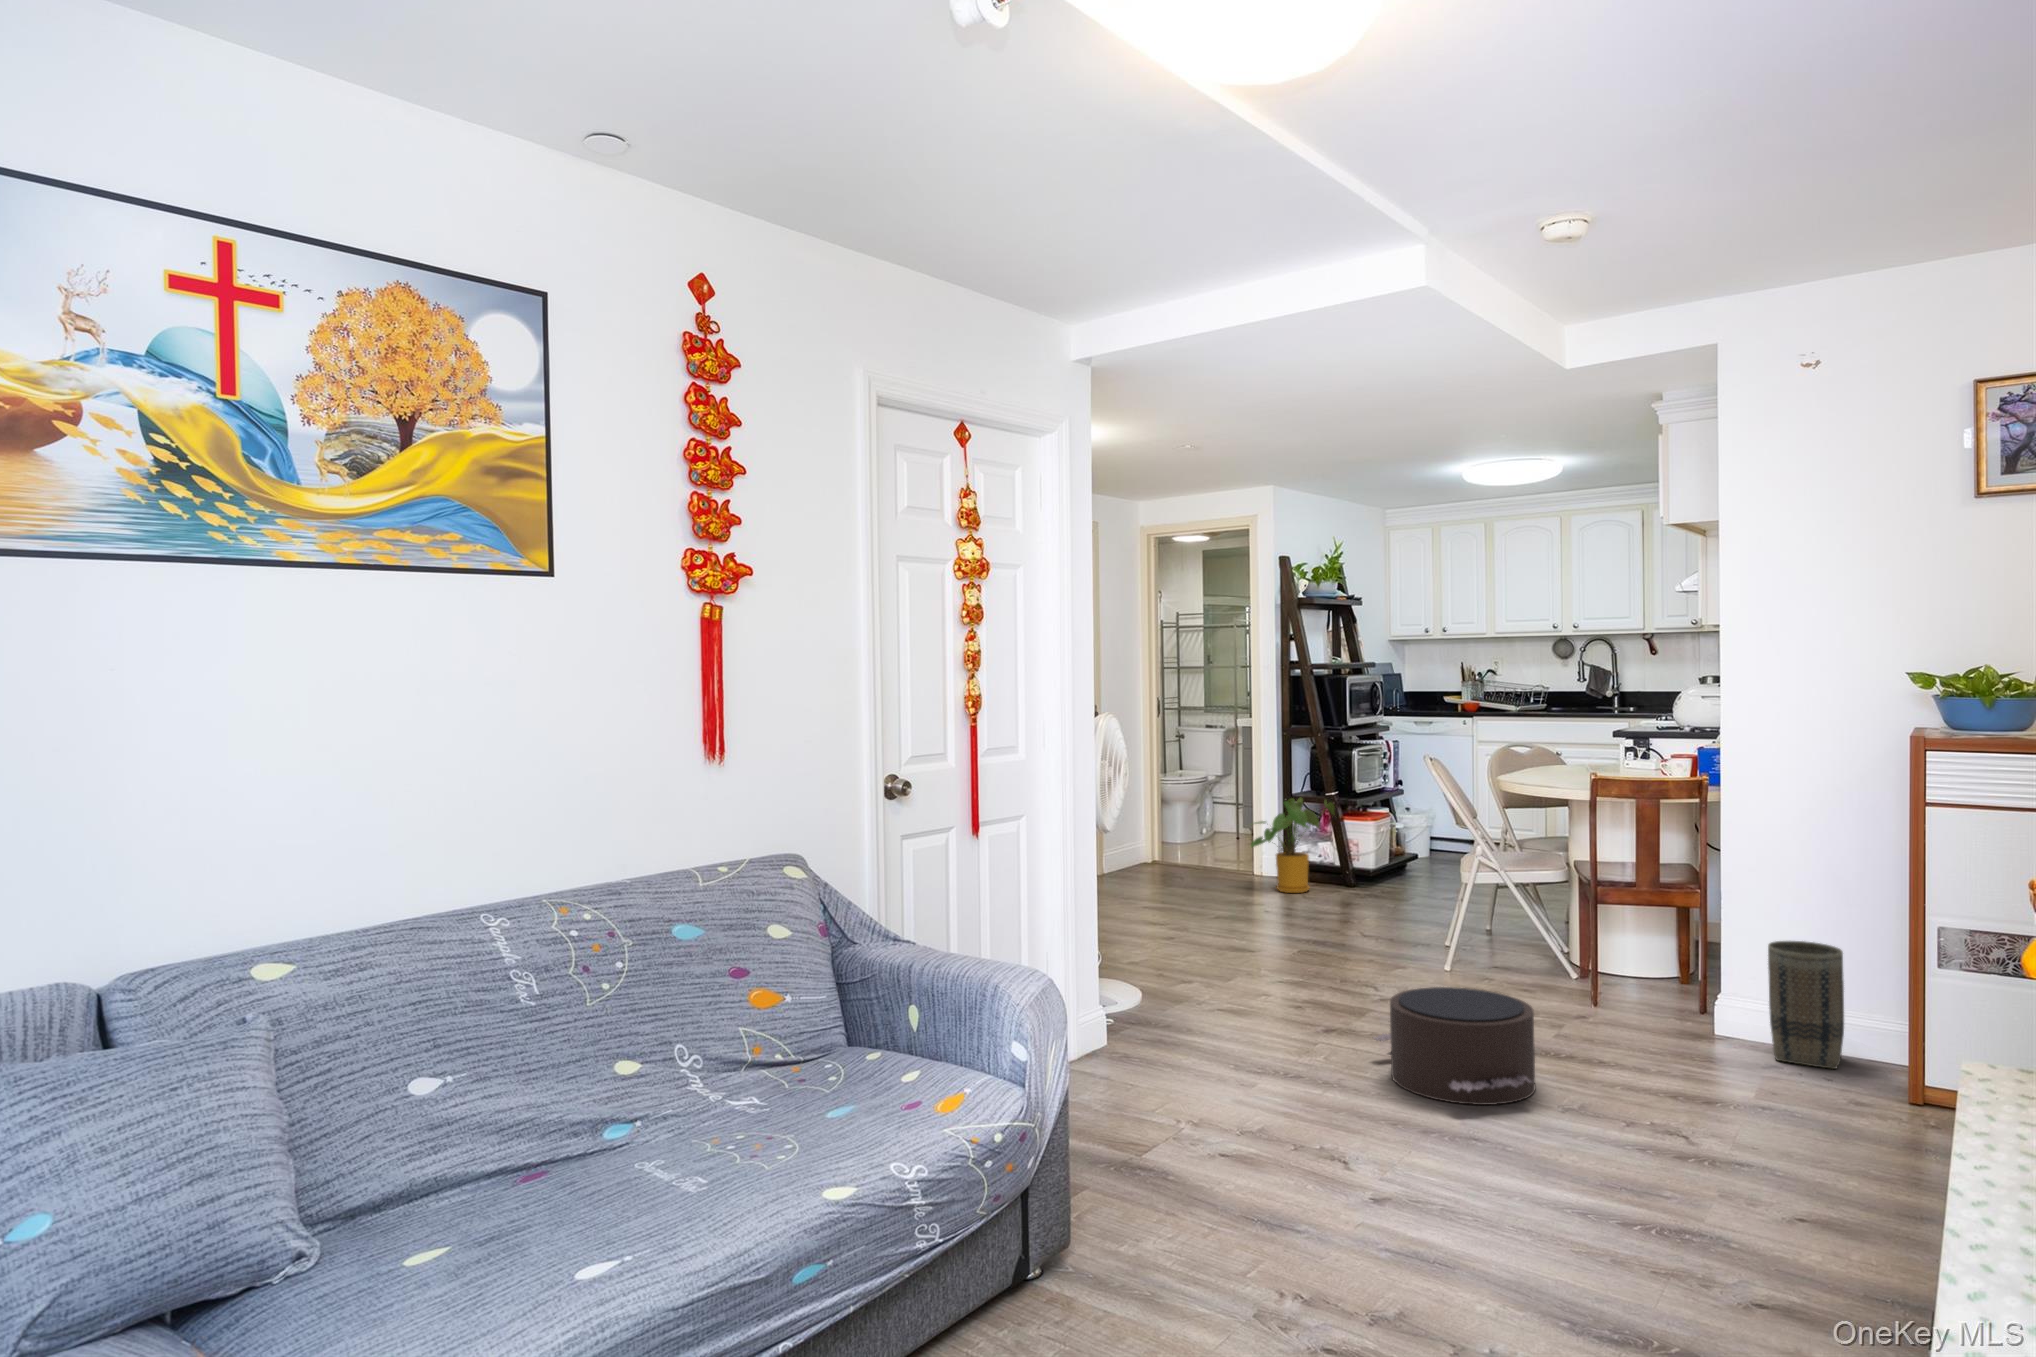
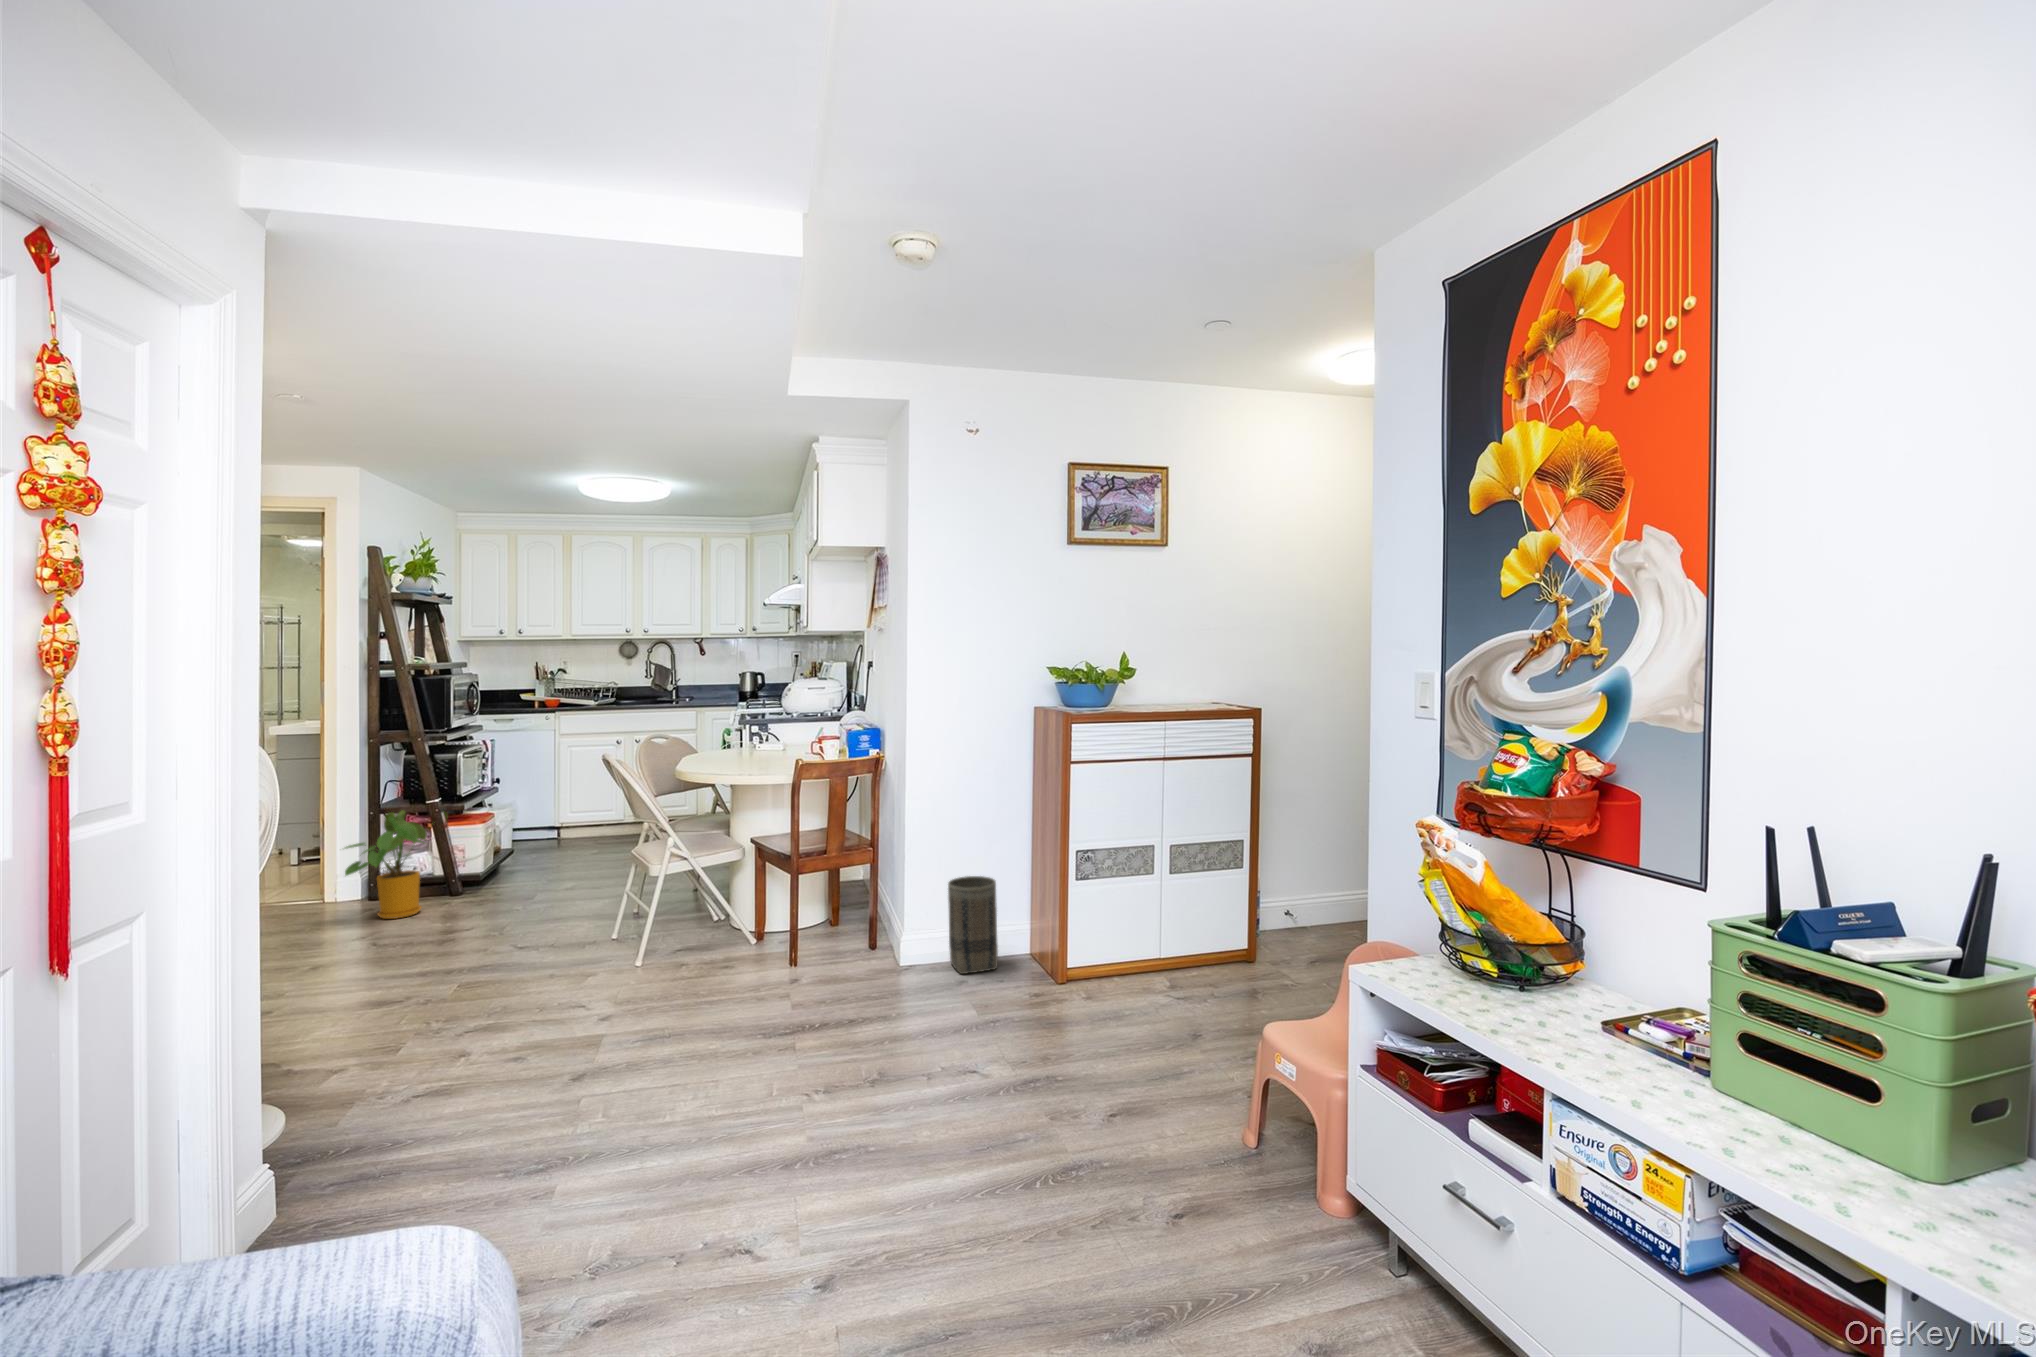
pouf: present [1374,987,1535,1105] -> none [677,985,863,1119]

